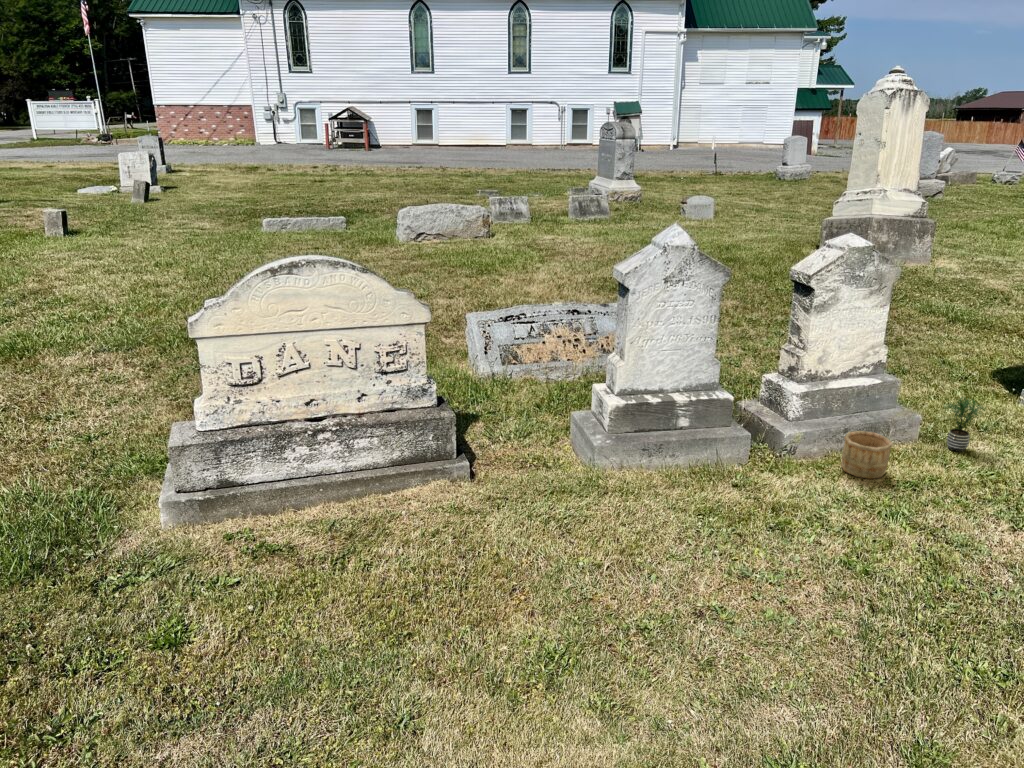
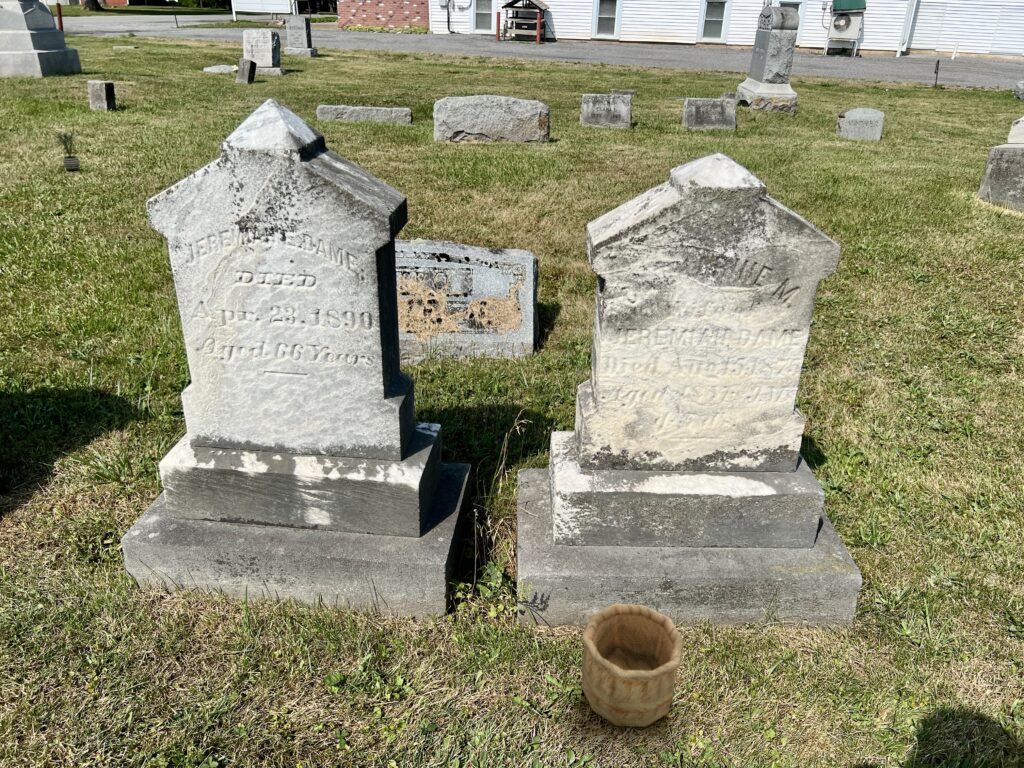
potted plant: present [946,397,986,452] -> present [56,133,79,171]

